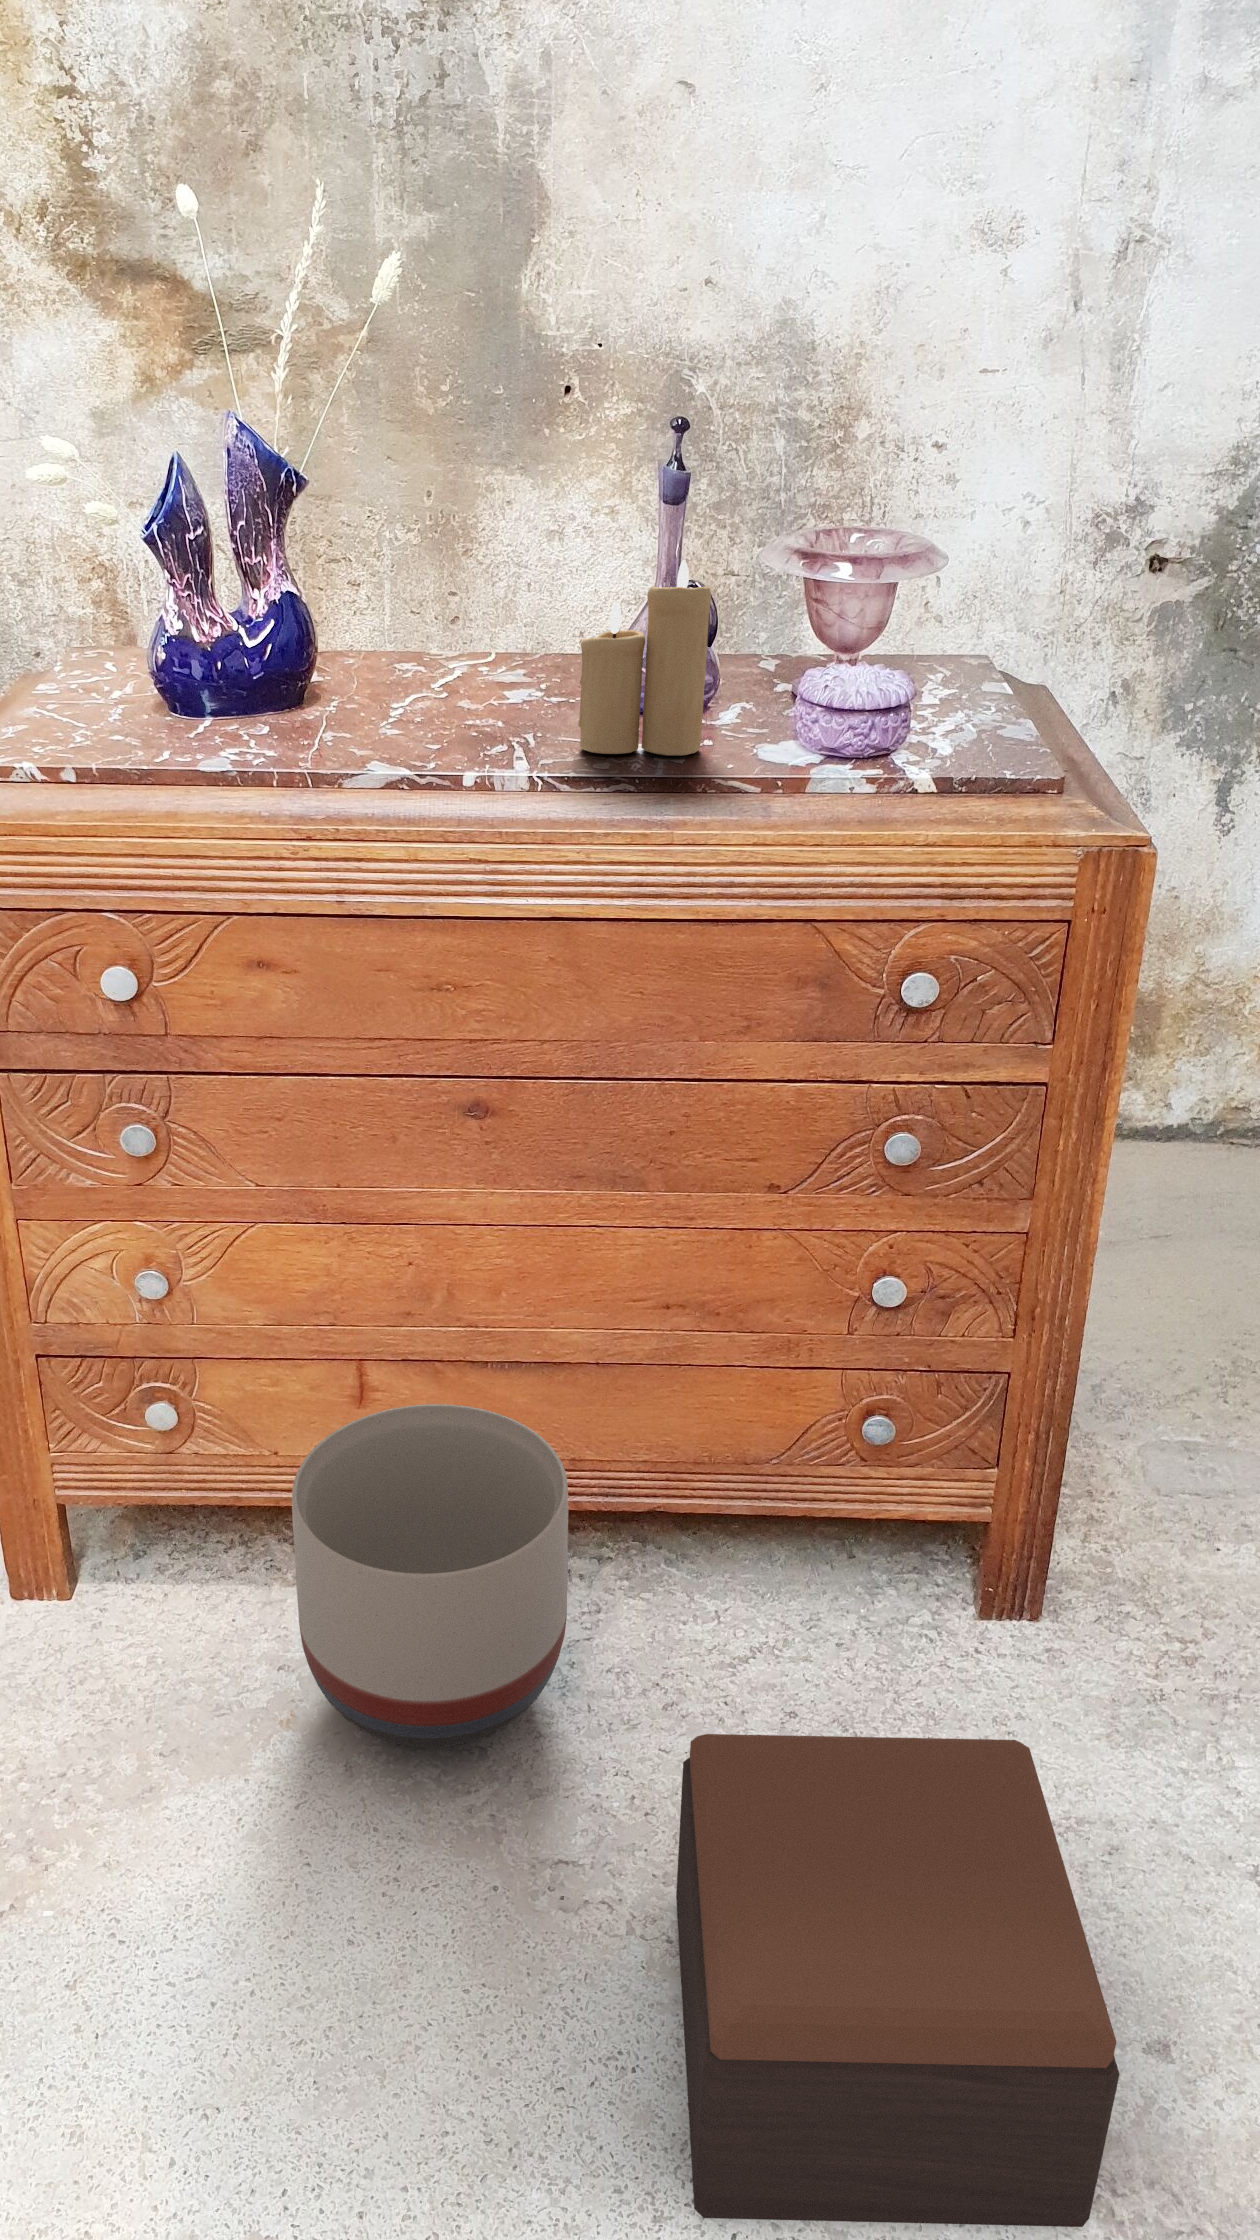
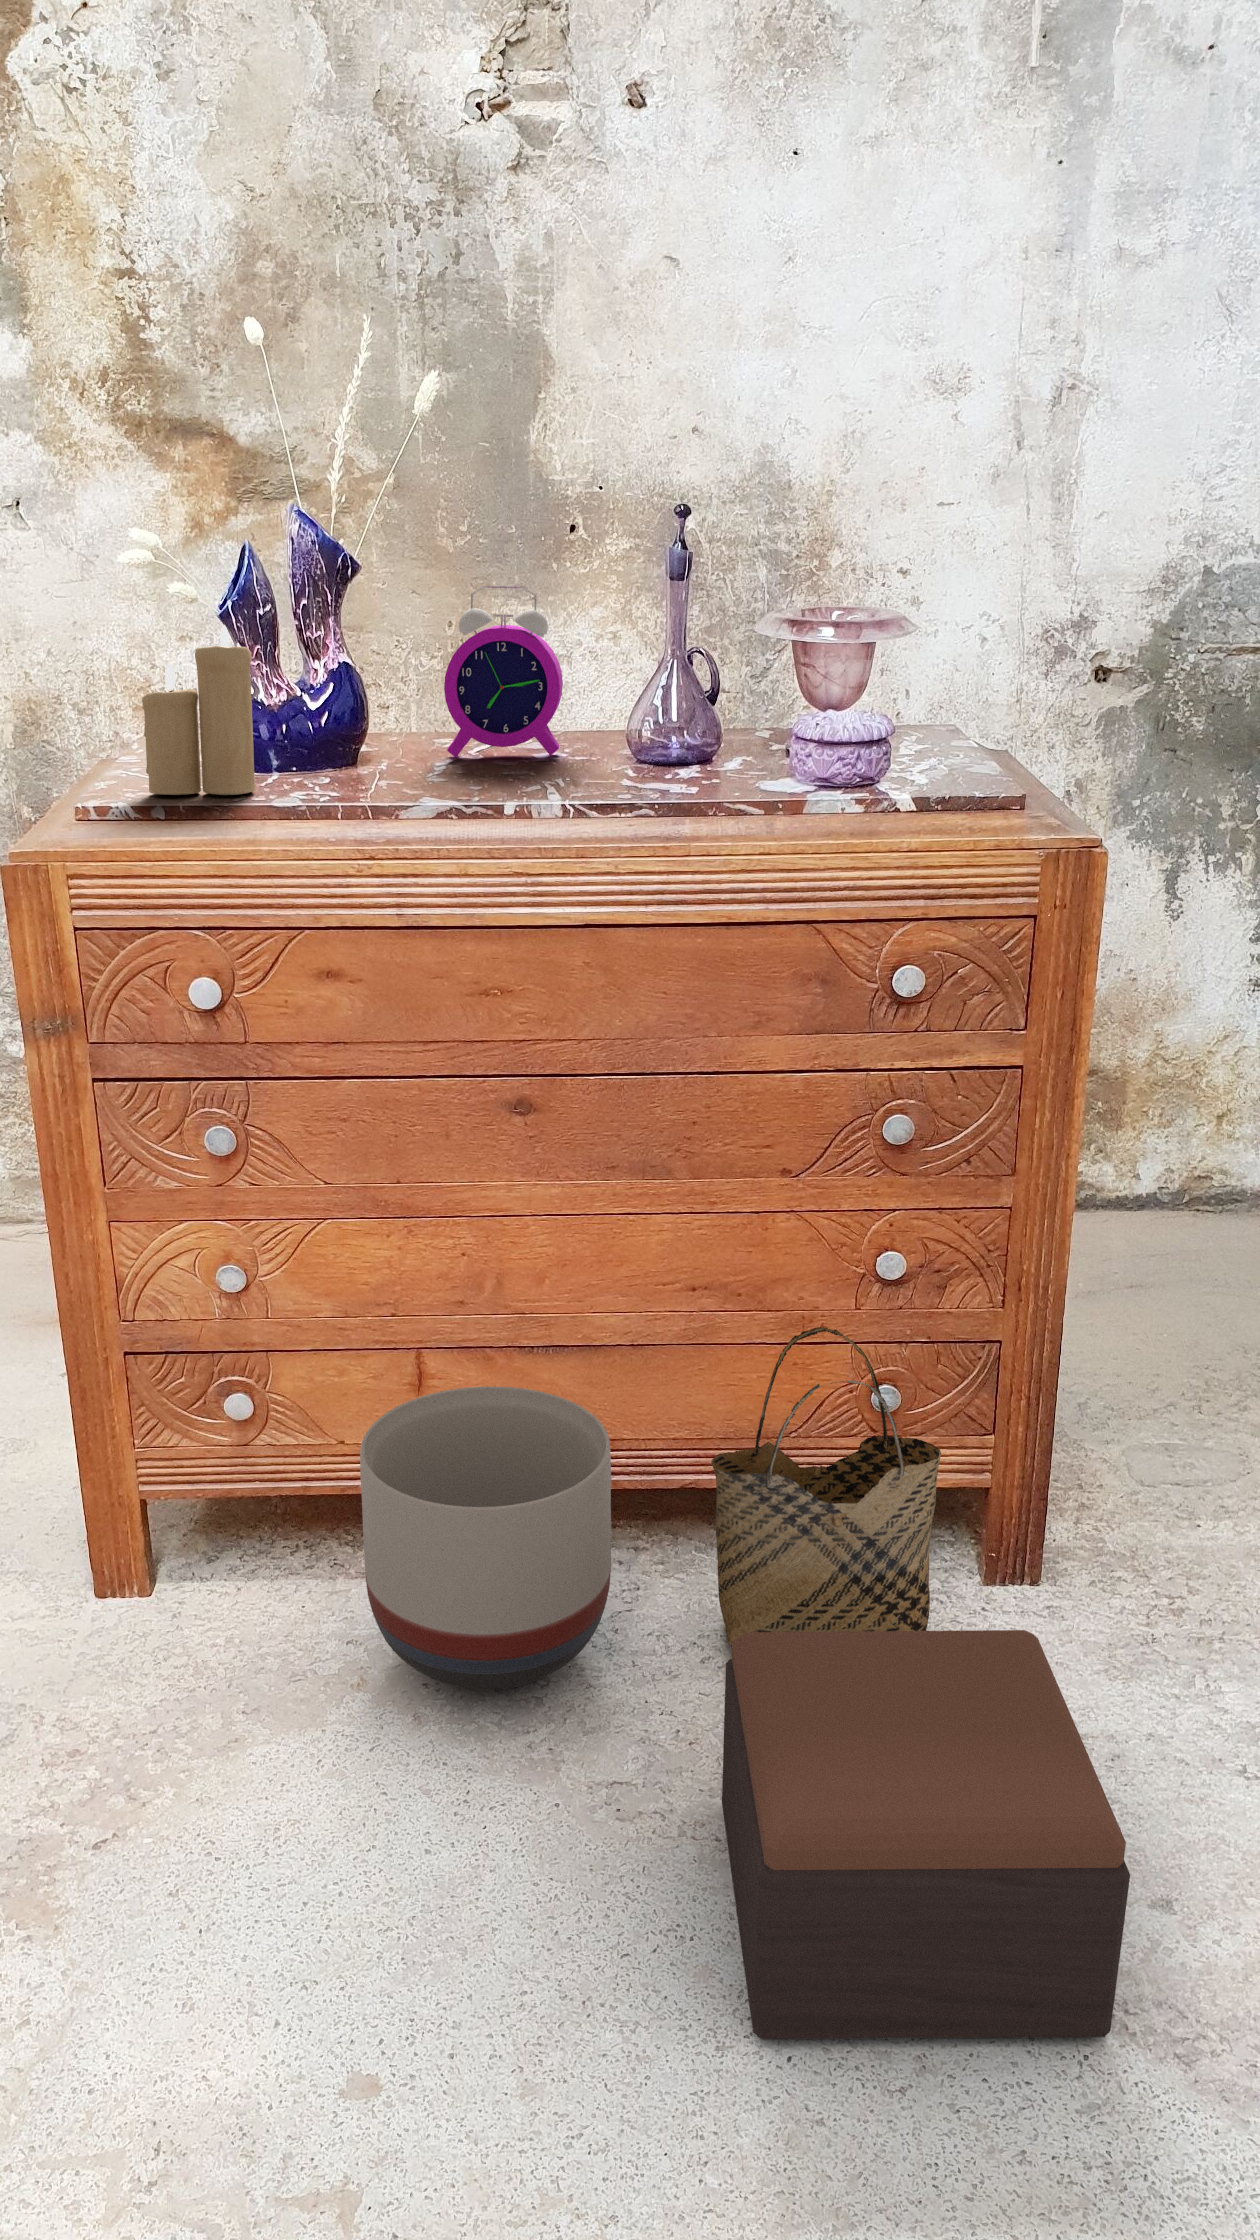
alarm clock: none [407,497,542,690] -> present [444,586,563,757]
candle: present [578,560,711,756] -> present [142,625,255,795]
woven basket: none [680,1354,933,1699] -> present [711,1327,941,1646]

